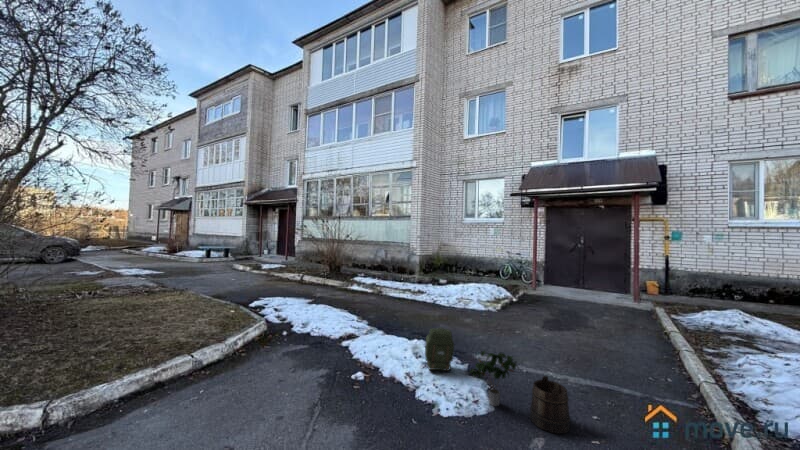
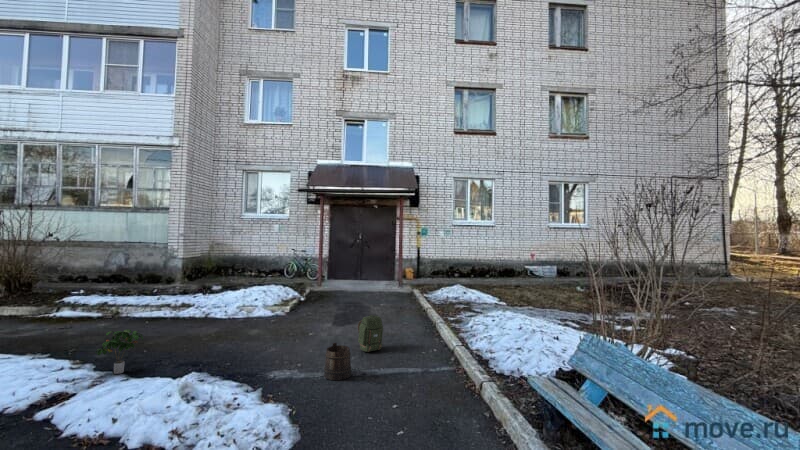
backpack: present [425,328,454,371] -> present [358,315,383,352]
potted plant: present [471,351,518,406] -> present [96,329,143,374]

